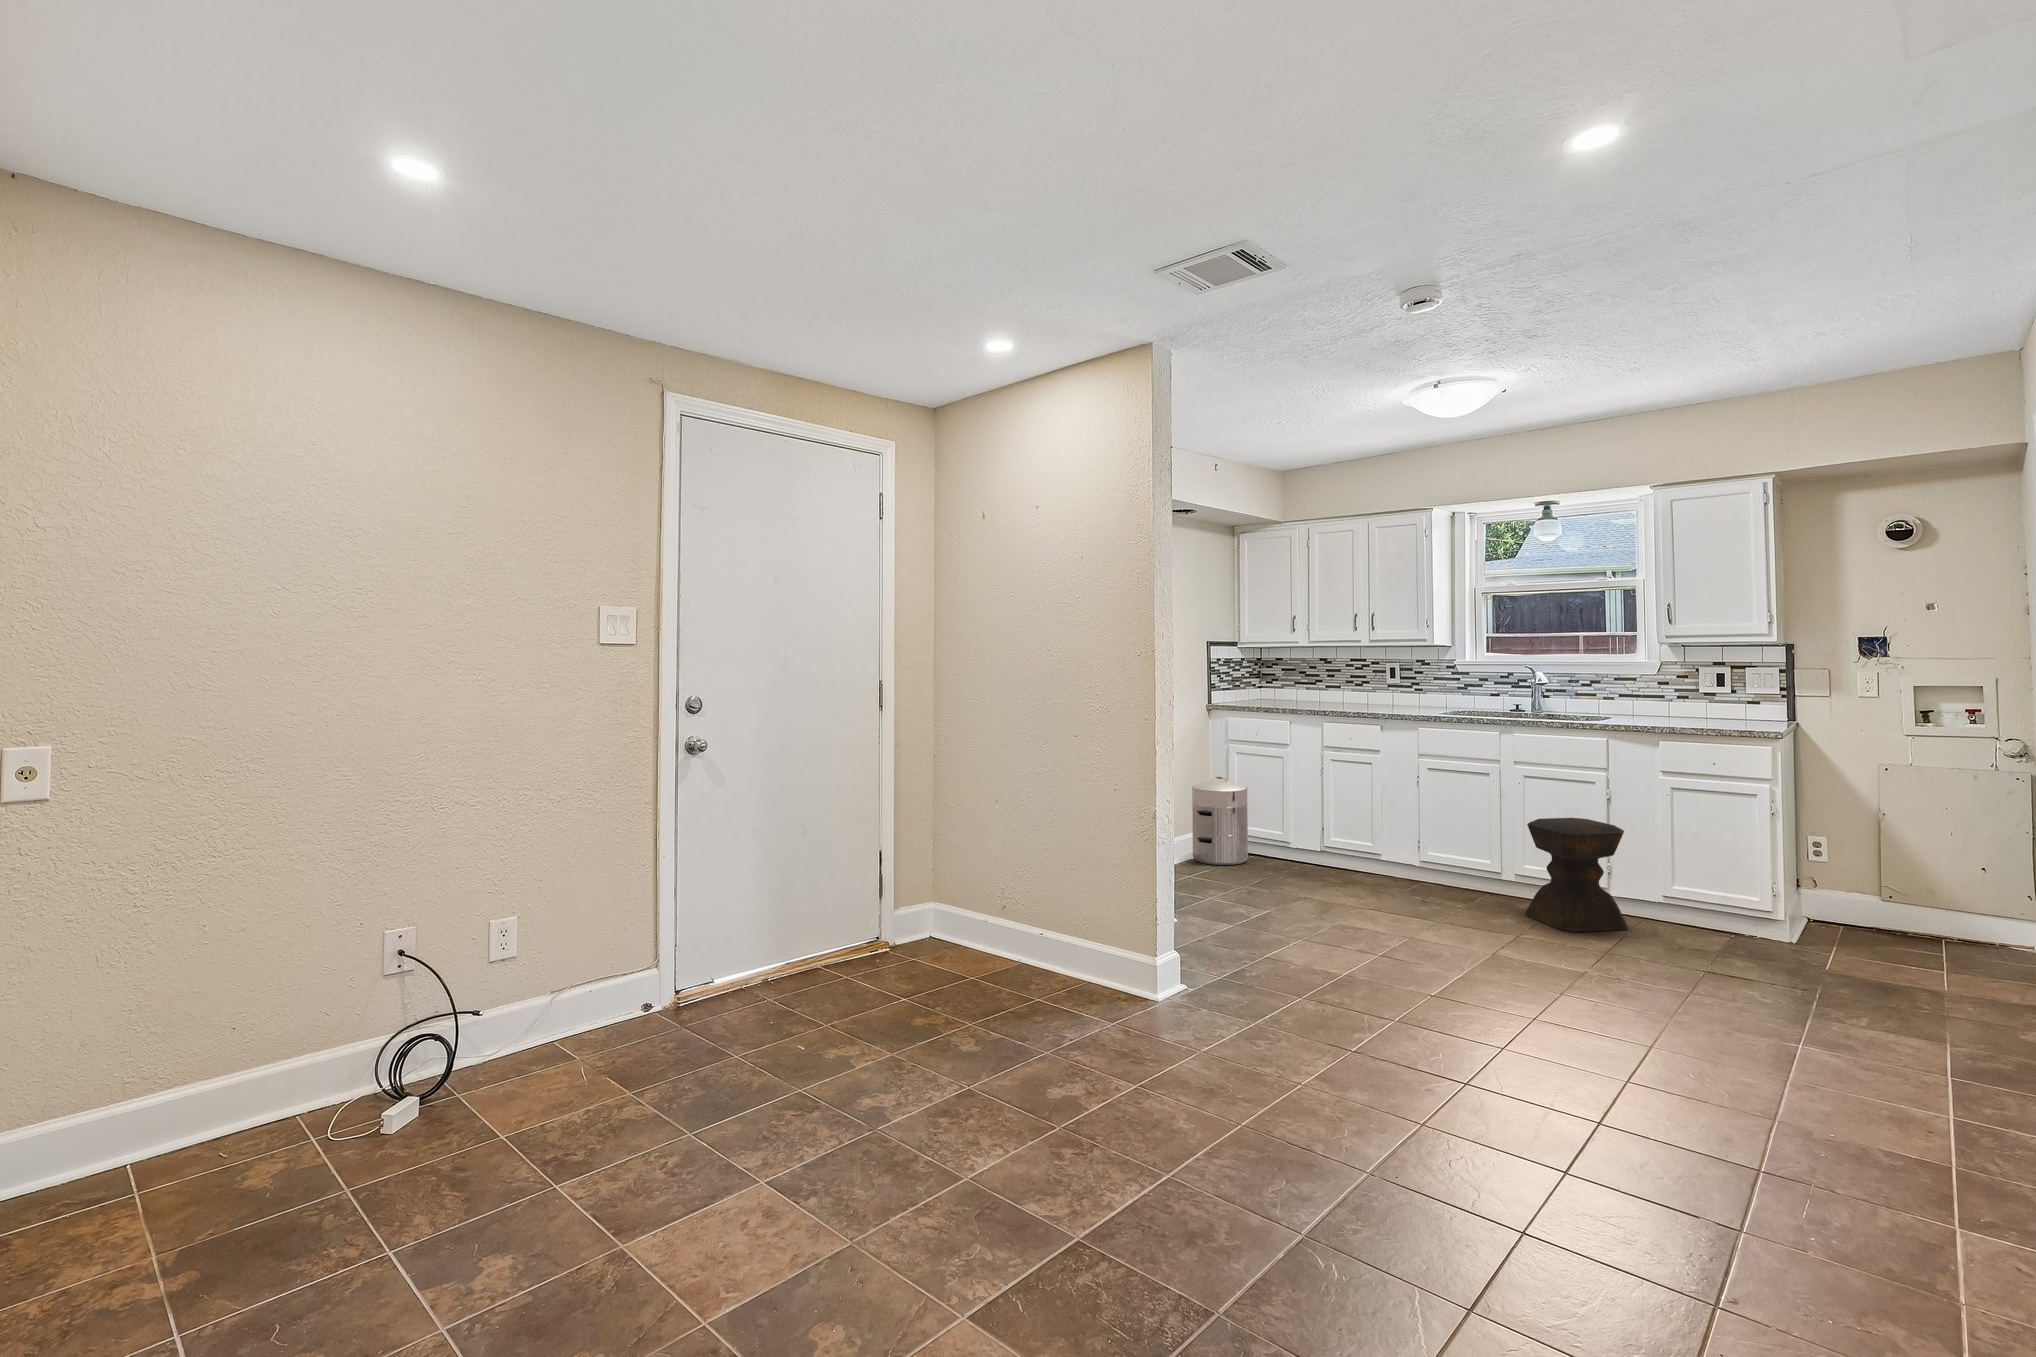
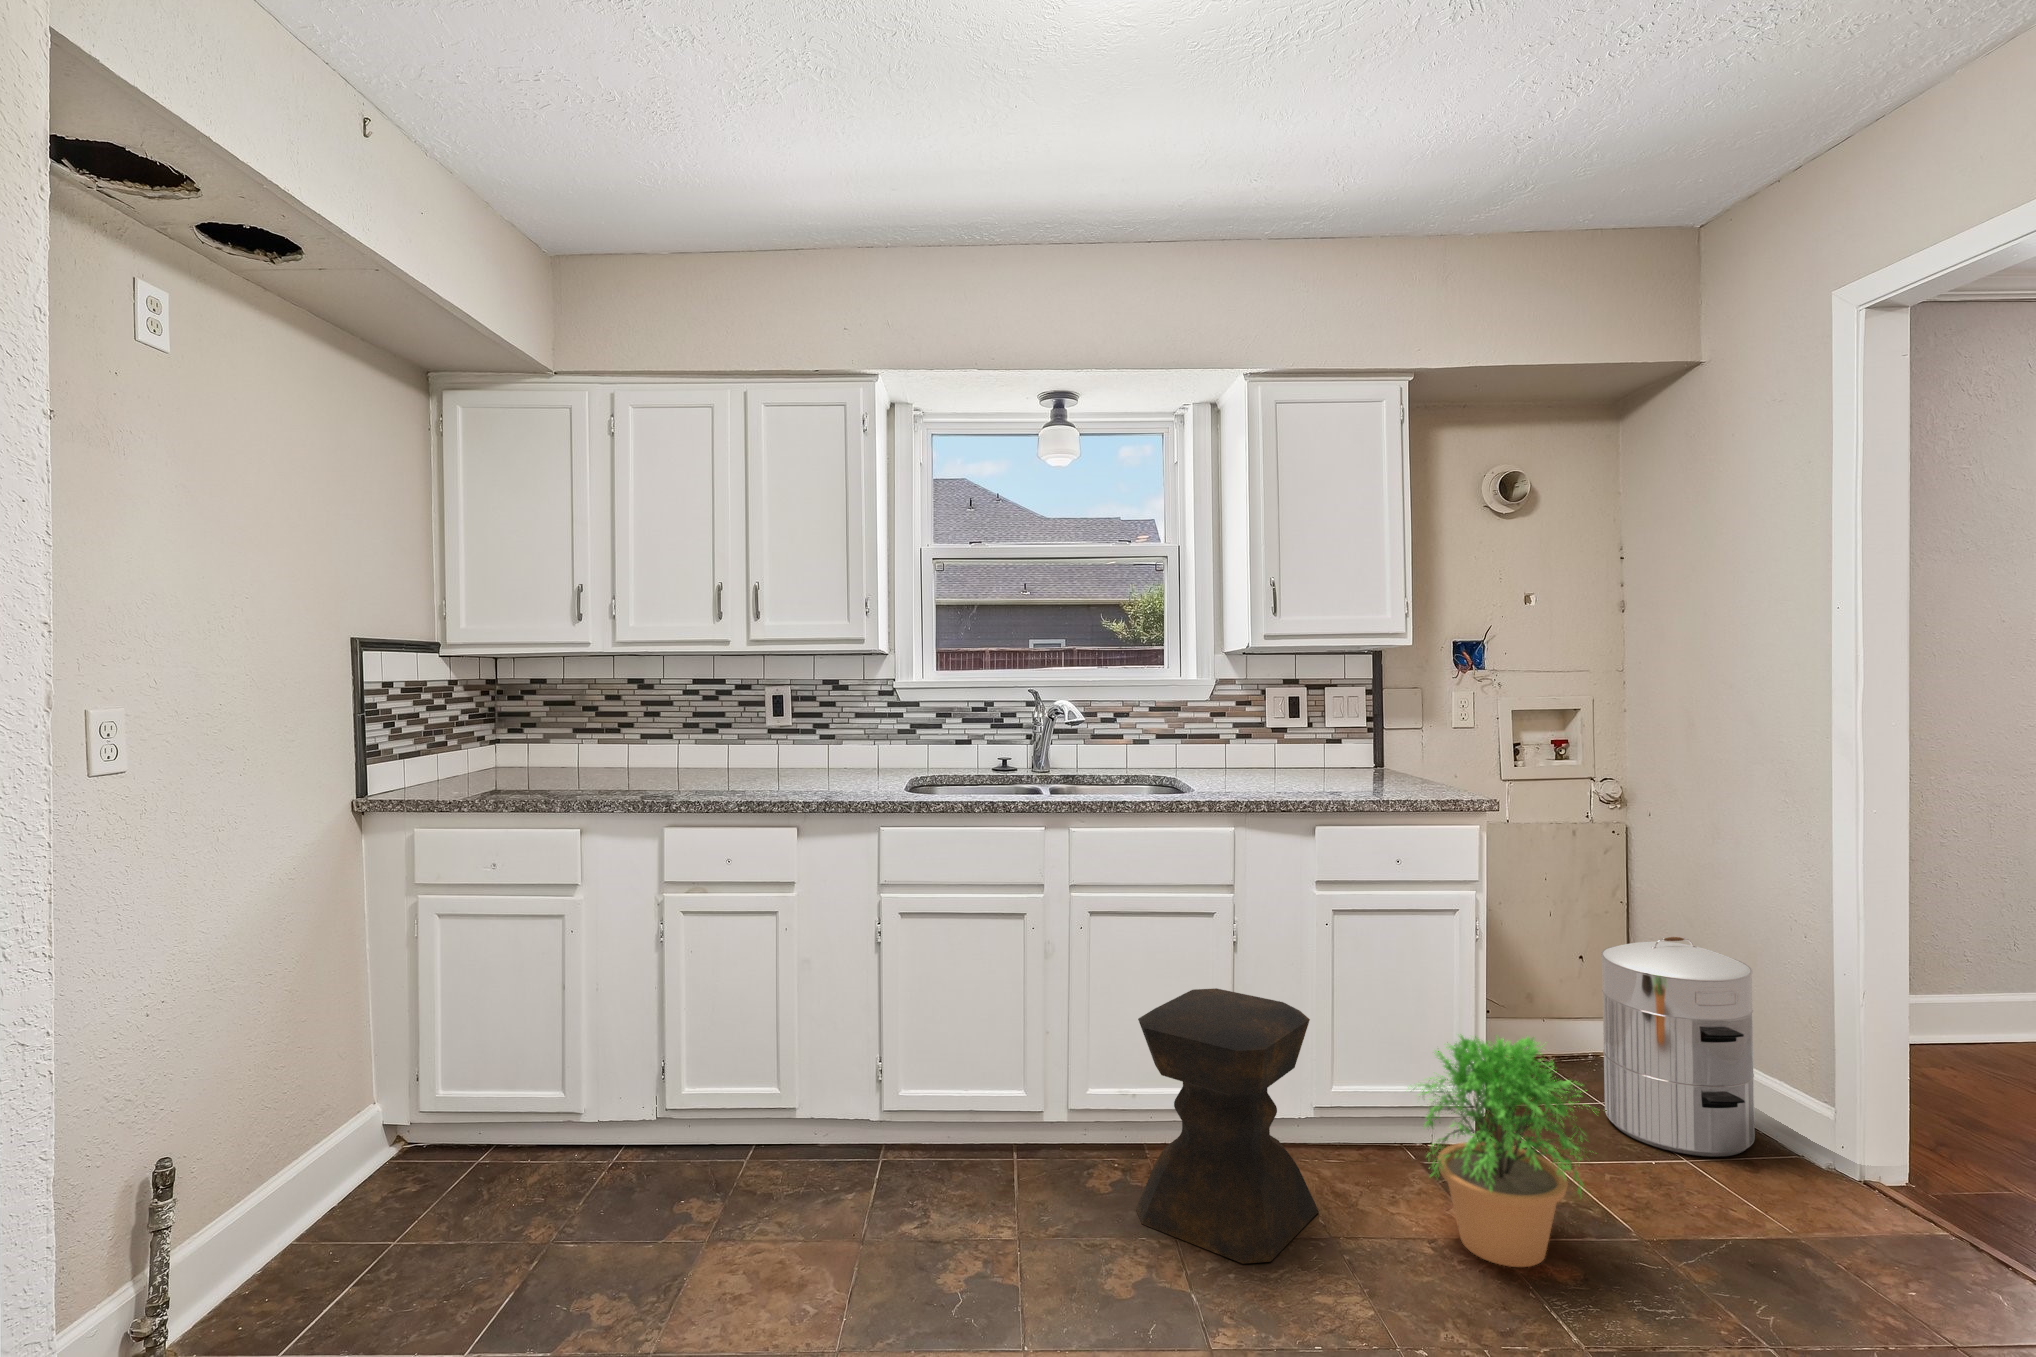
waste bin: present [1192,777,1248,865] -> present [1601,937,1755,1157]
potted plant: none [1669,845,1771,961] -> present [1411,1035,1590,1267]

